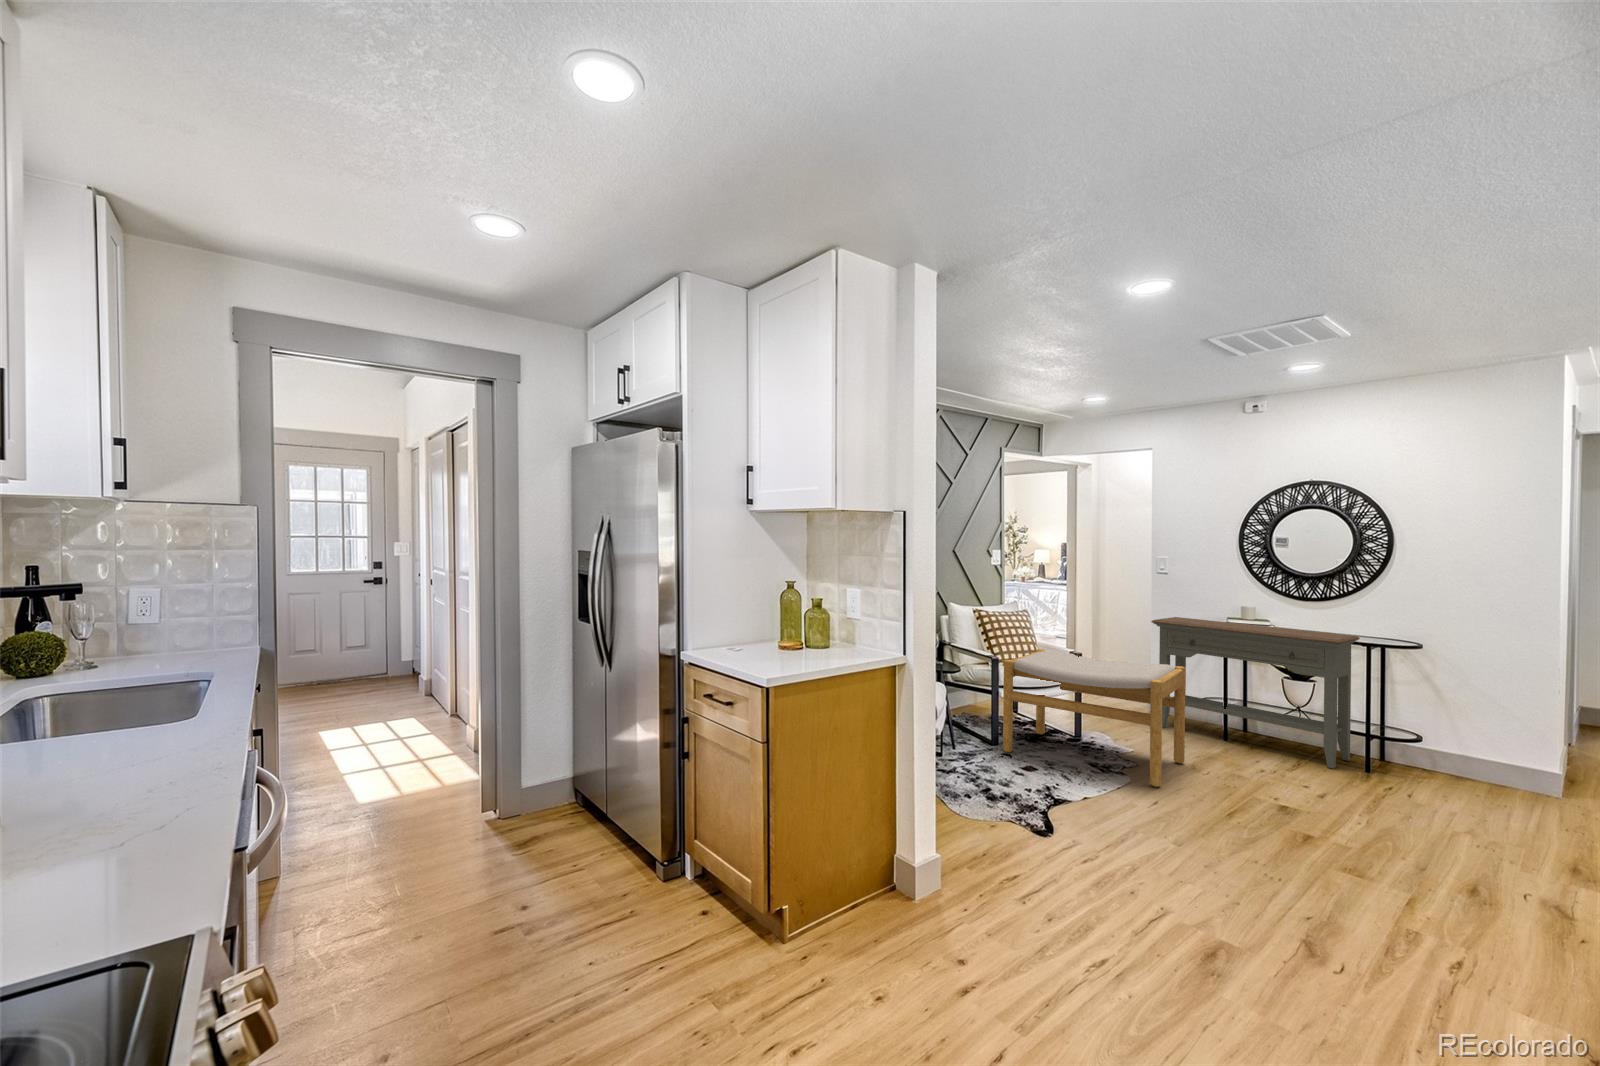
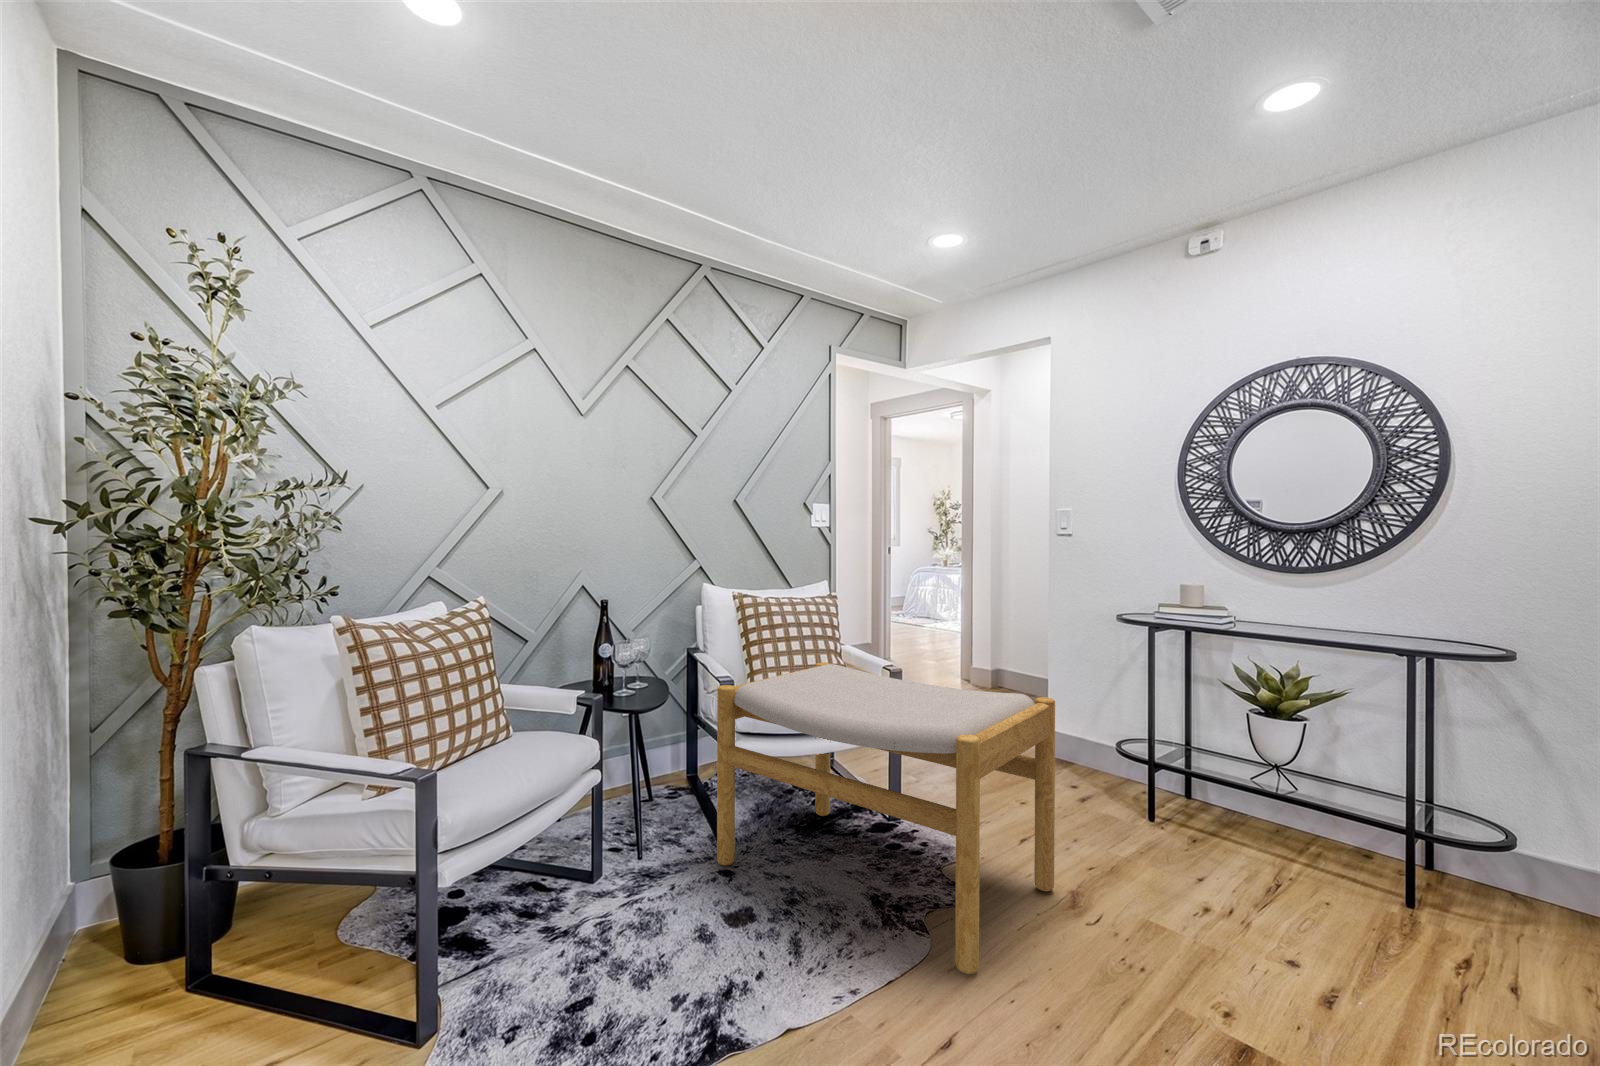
console table: present [1151,617,1360,769] -> none [1028,605,1392,900]

